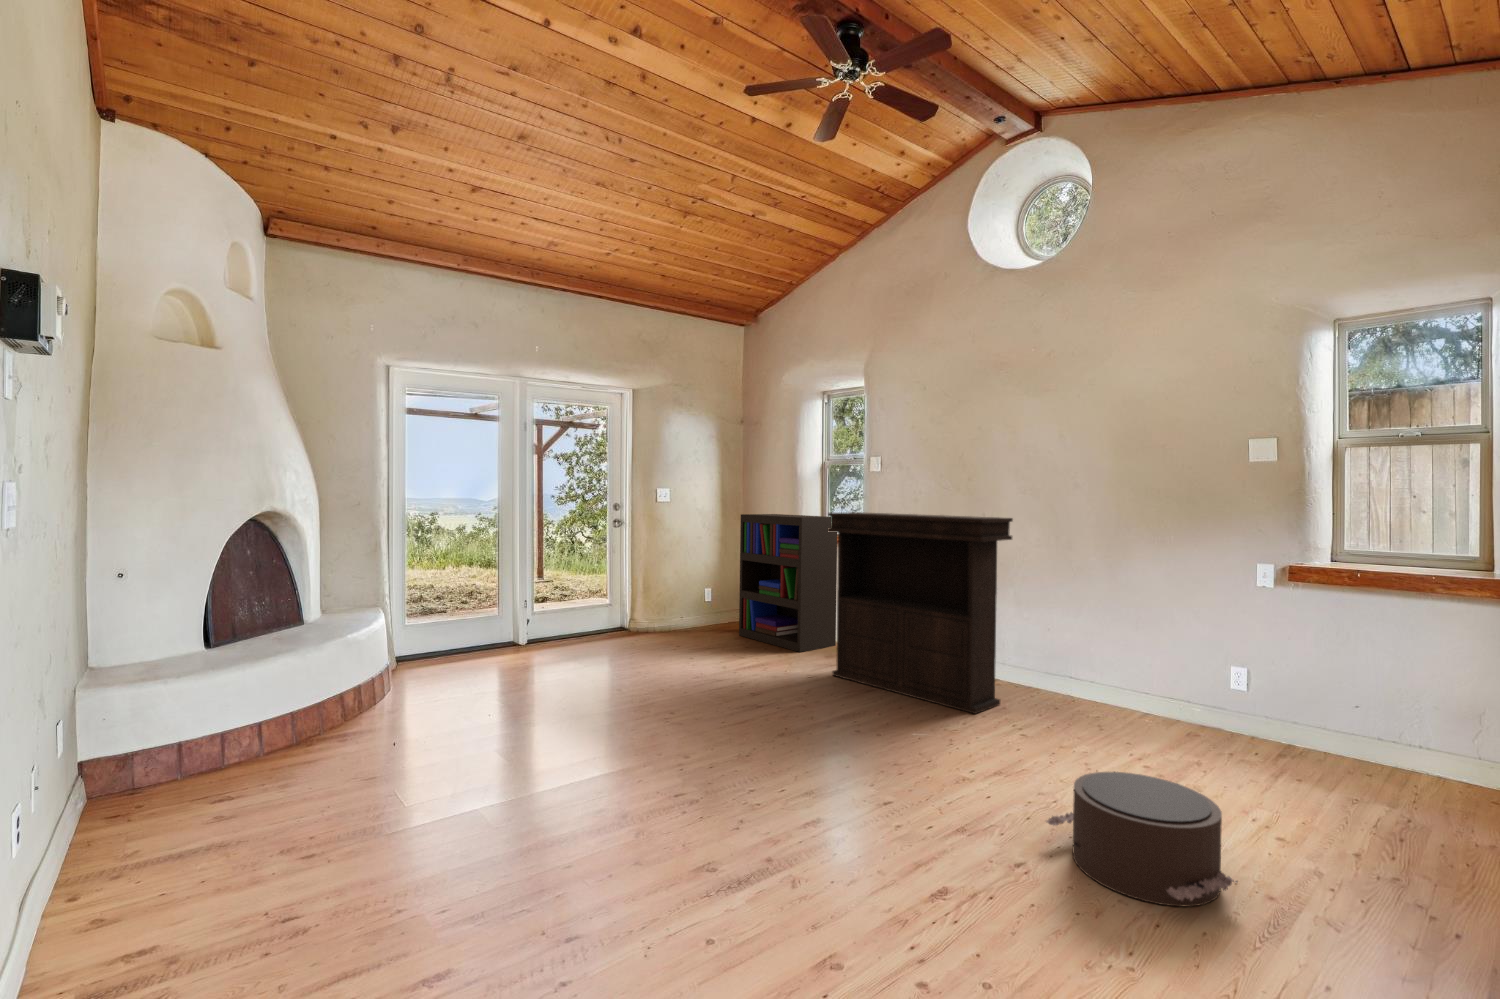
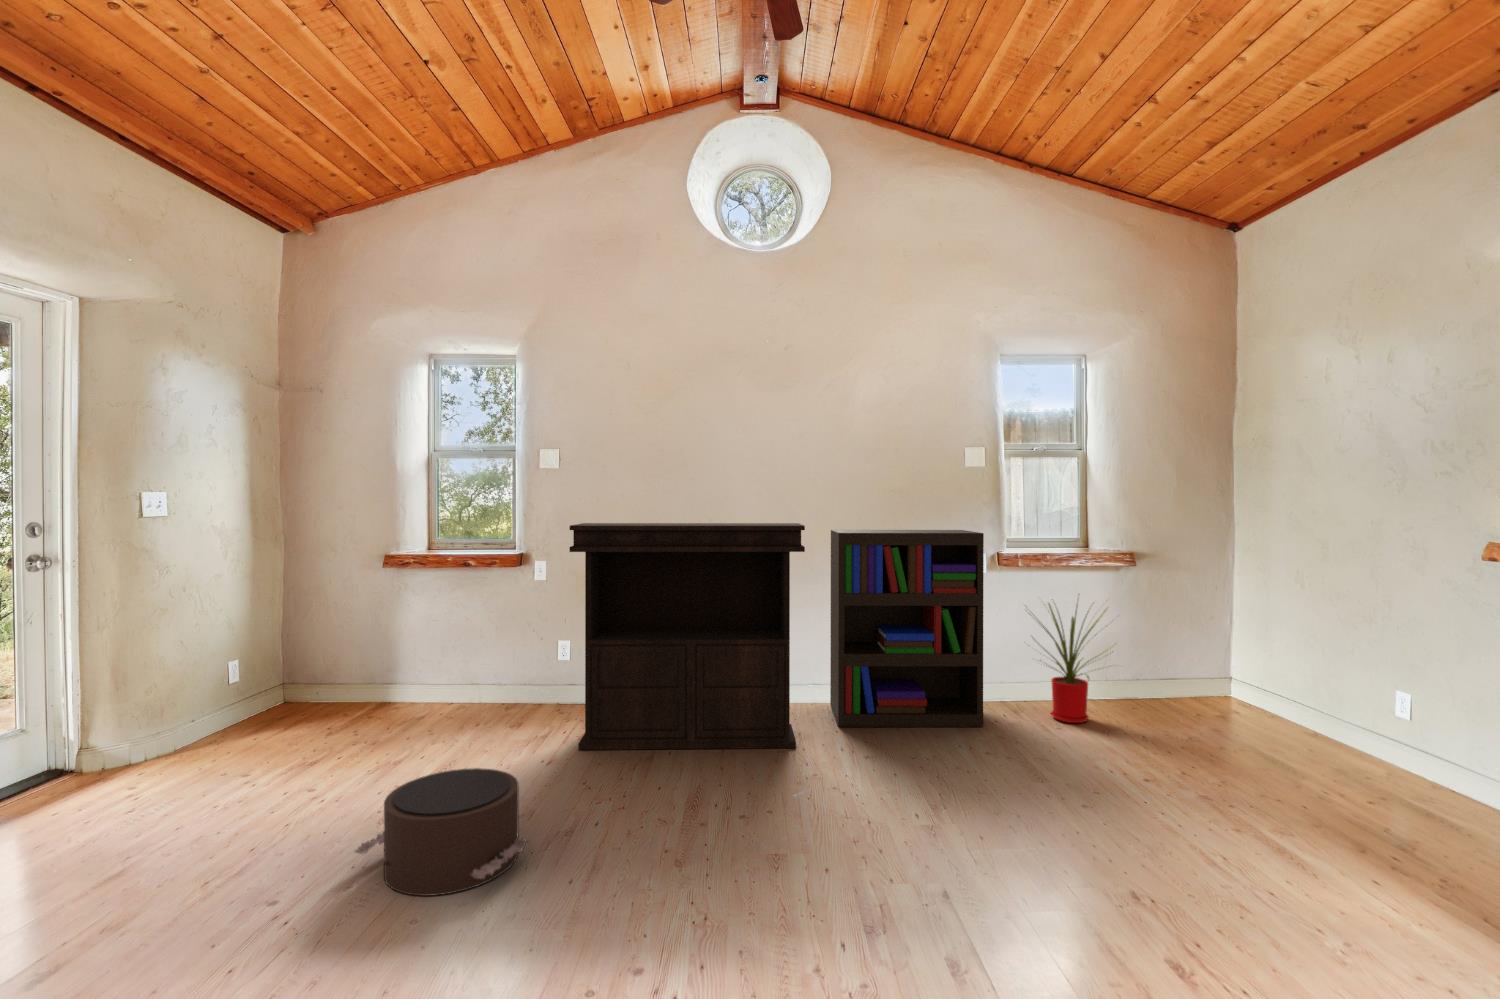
bookshelf: present [739,514,837,652] -> present [830,530,984,727]
house plant: none [1281,617,1441,790] -> present [1037,604,1116,723]
pouf: present [1046,772,1236,907] -> present [354,768,528,896]

